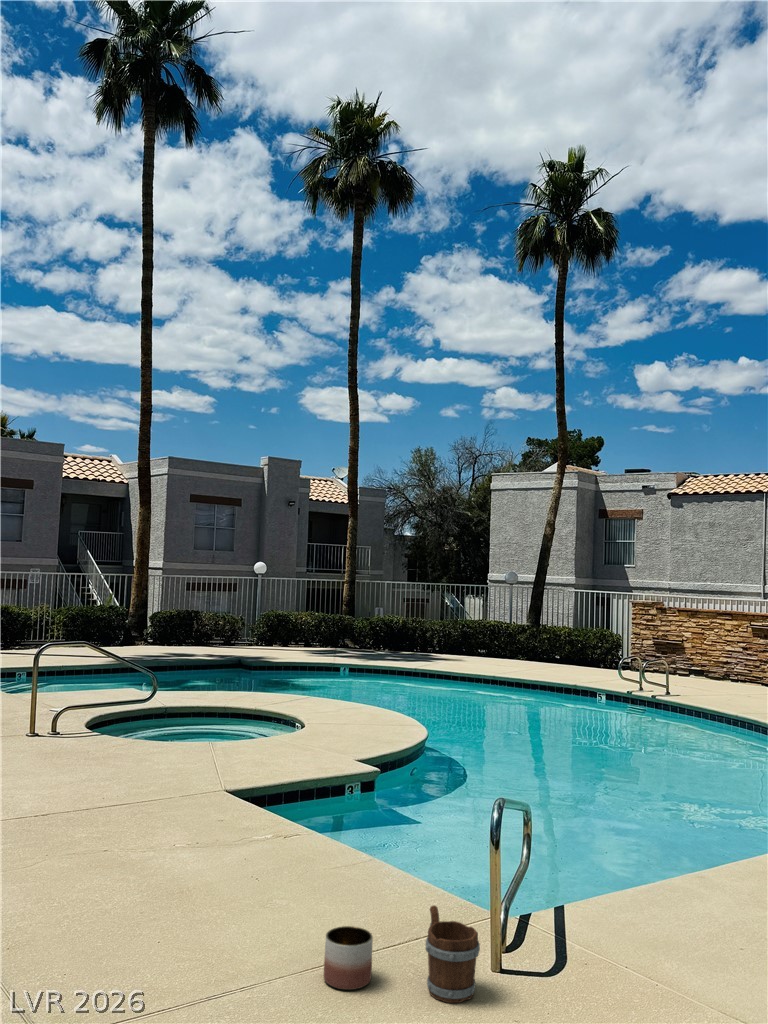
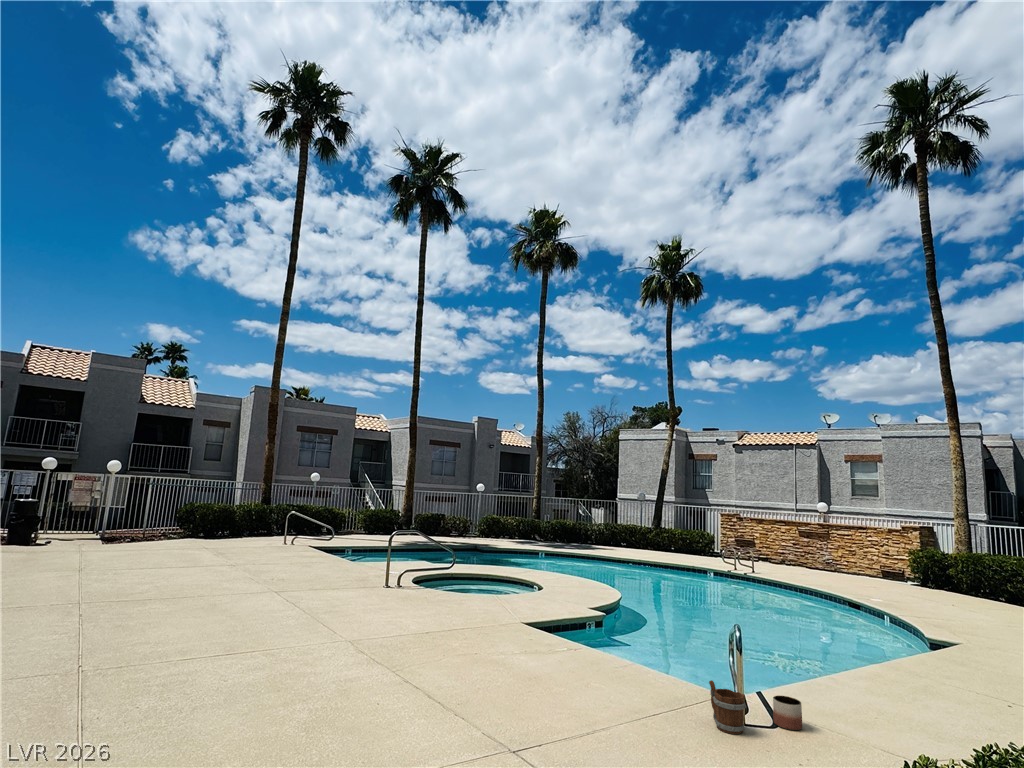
planter: present [324,926,373,990] -> present [773,696,802,730]

